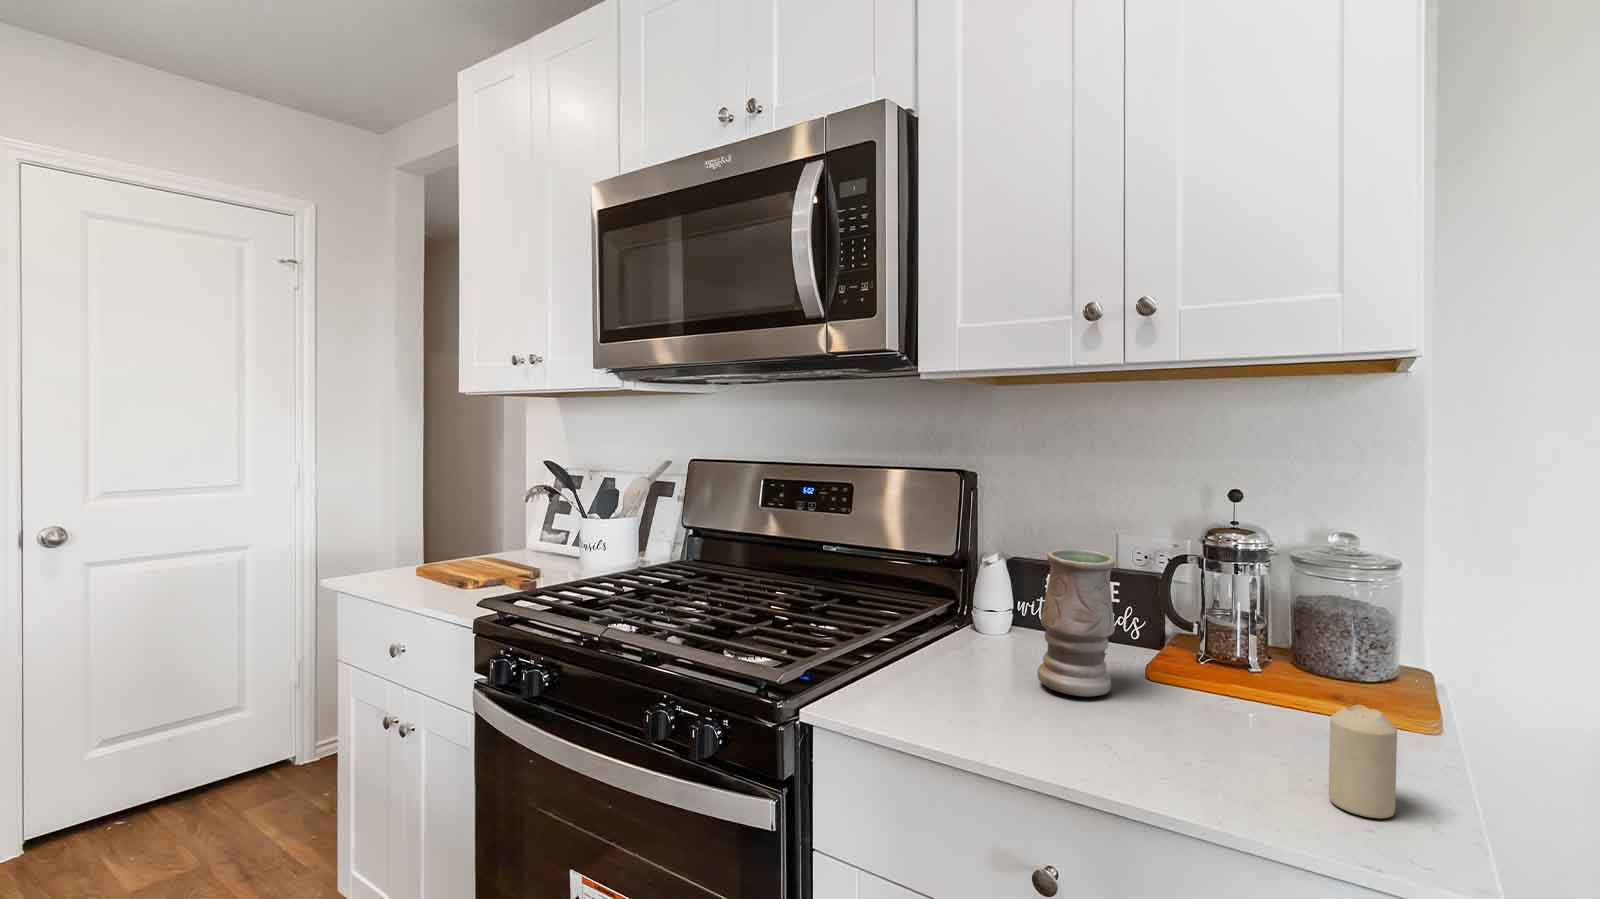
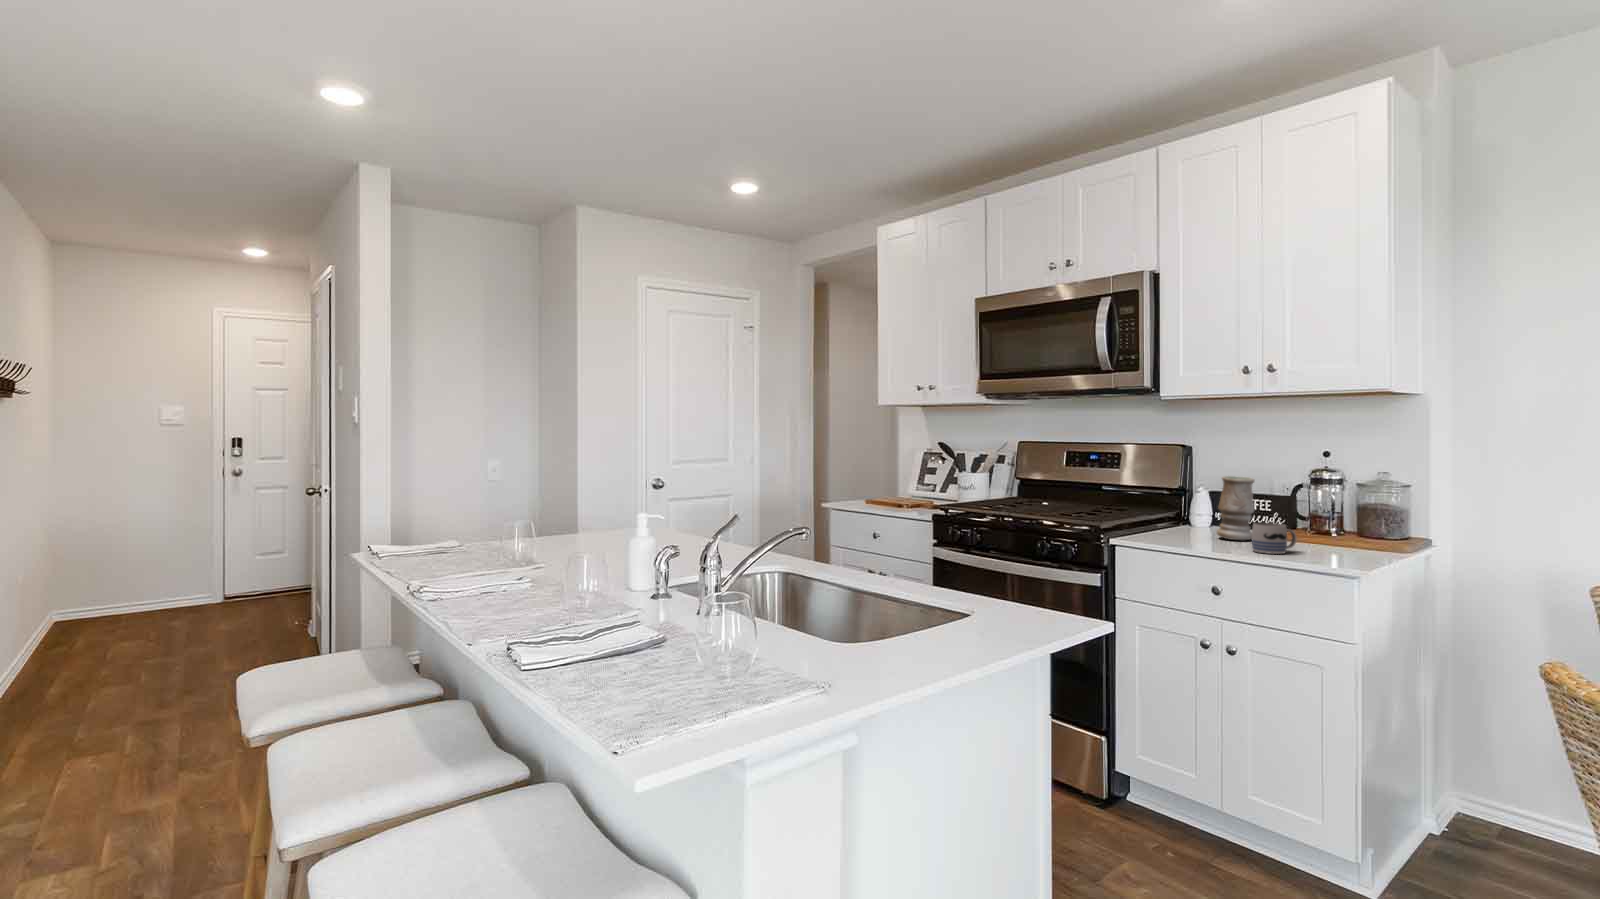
mug: none [1139,684,1239,781] -> present [1252,523,1297,554]
candle: present [1329,705,1397,818] -> none [1323,522,1348,560]

